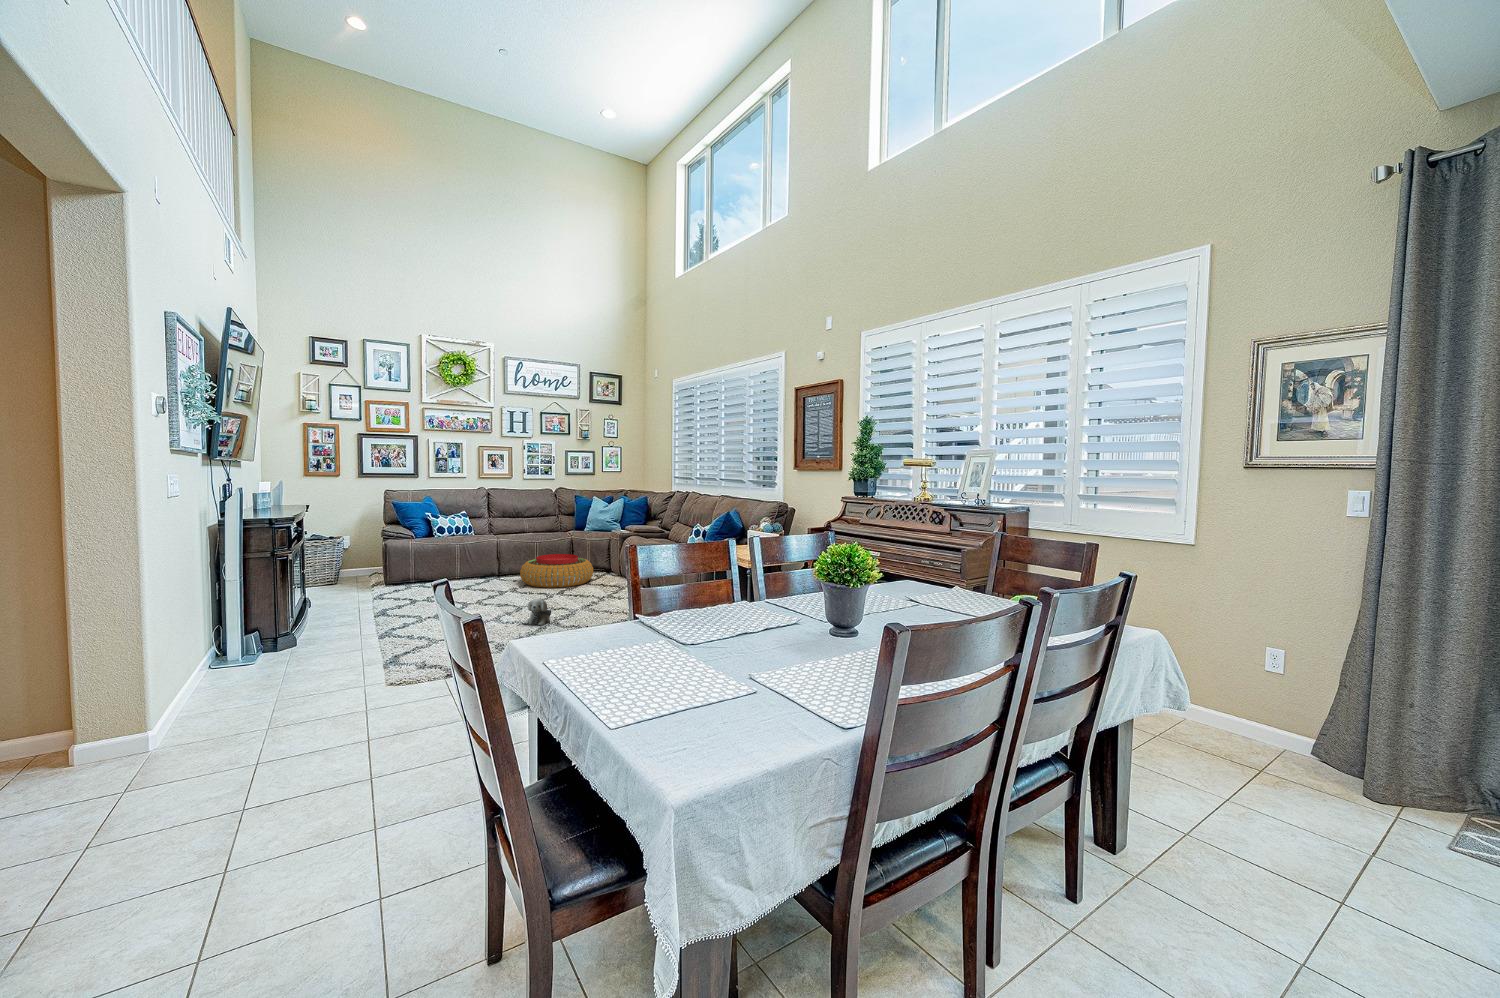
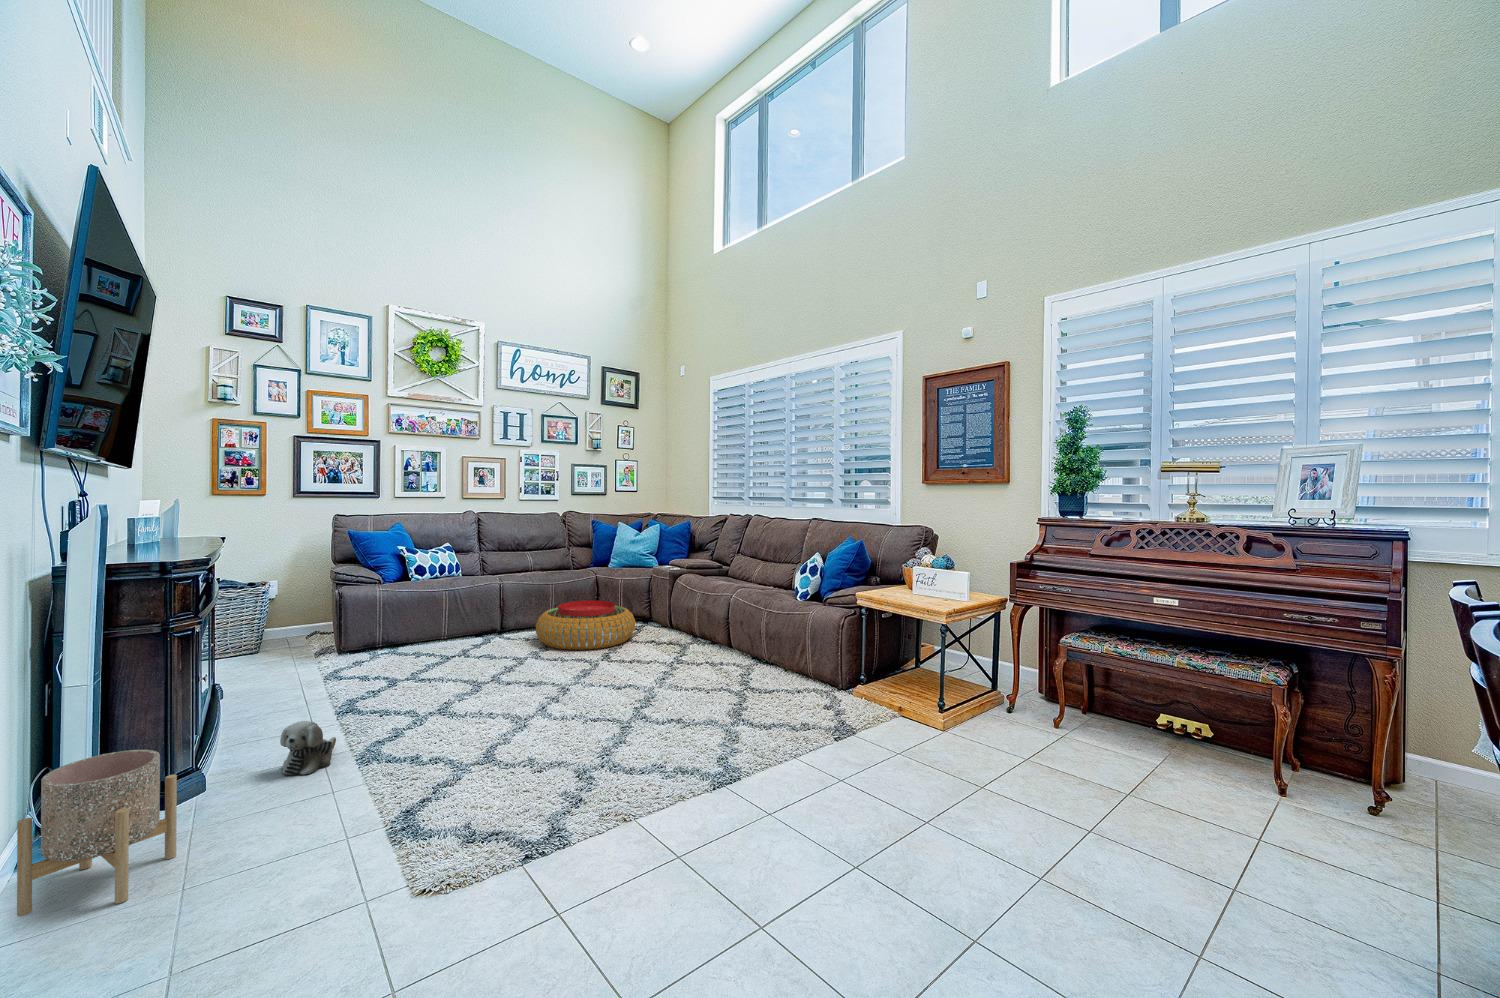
plush toy: present [528,599,551,625] -> present [280,721,336,775]
planter: none [209,613,280,682] -> present [17,750,177,916]

